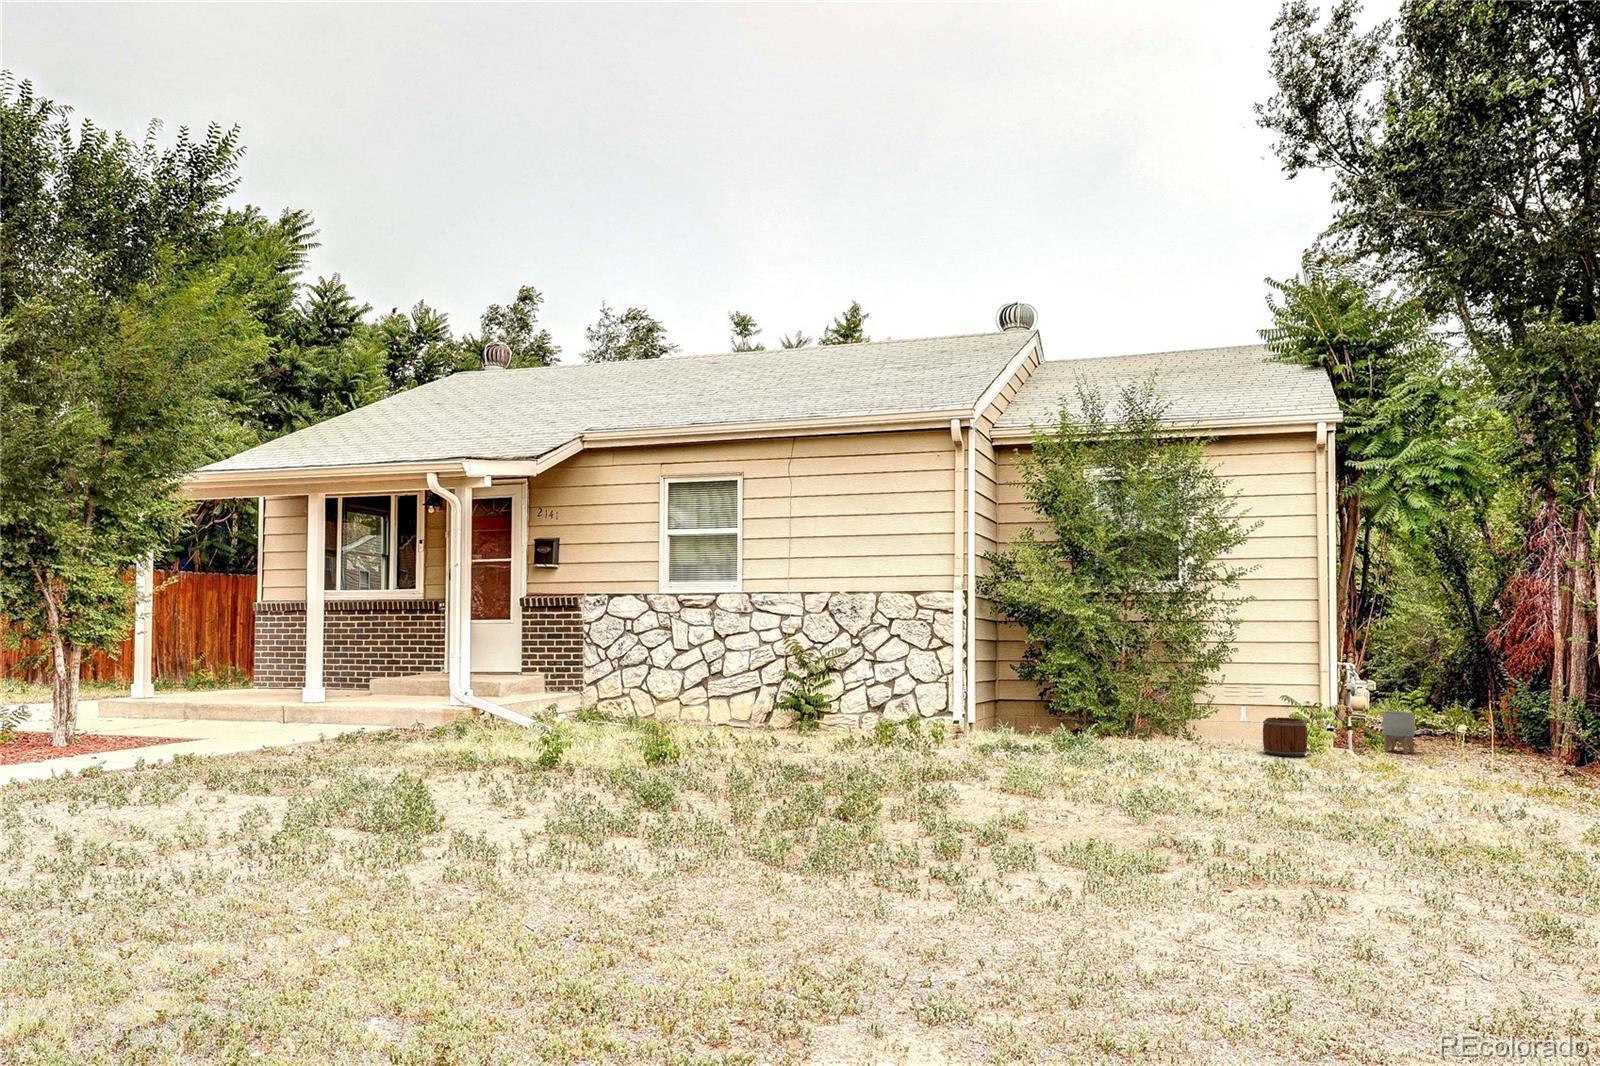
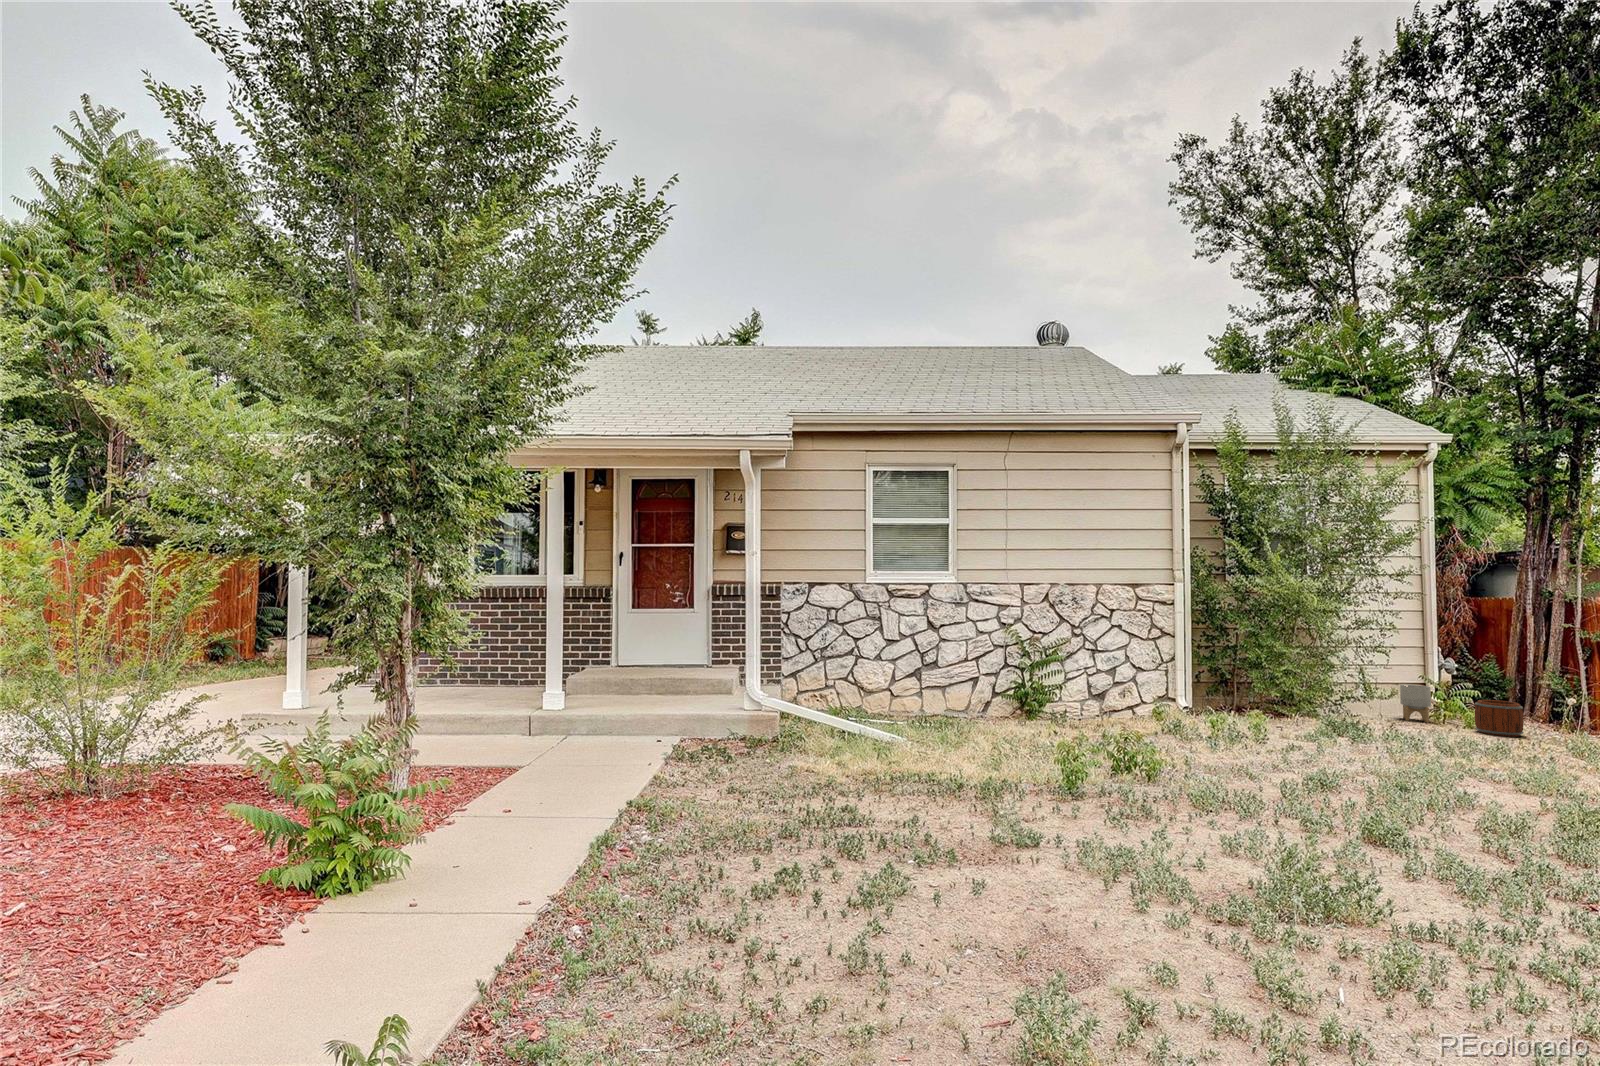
planter: present [1382,711,1415,754] -> present [1400,685,1431,723]

